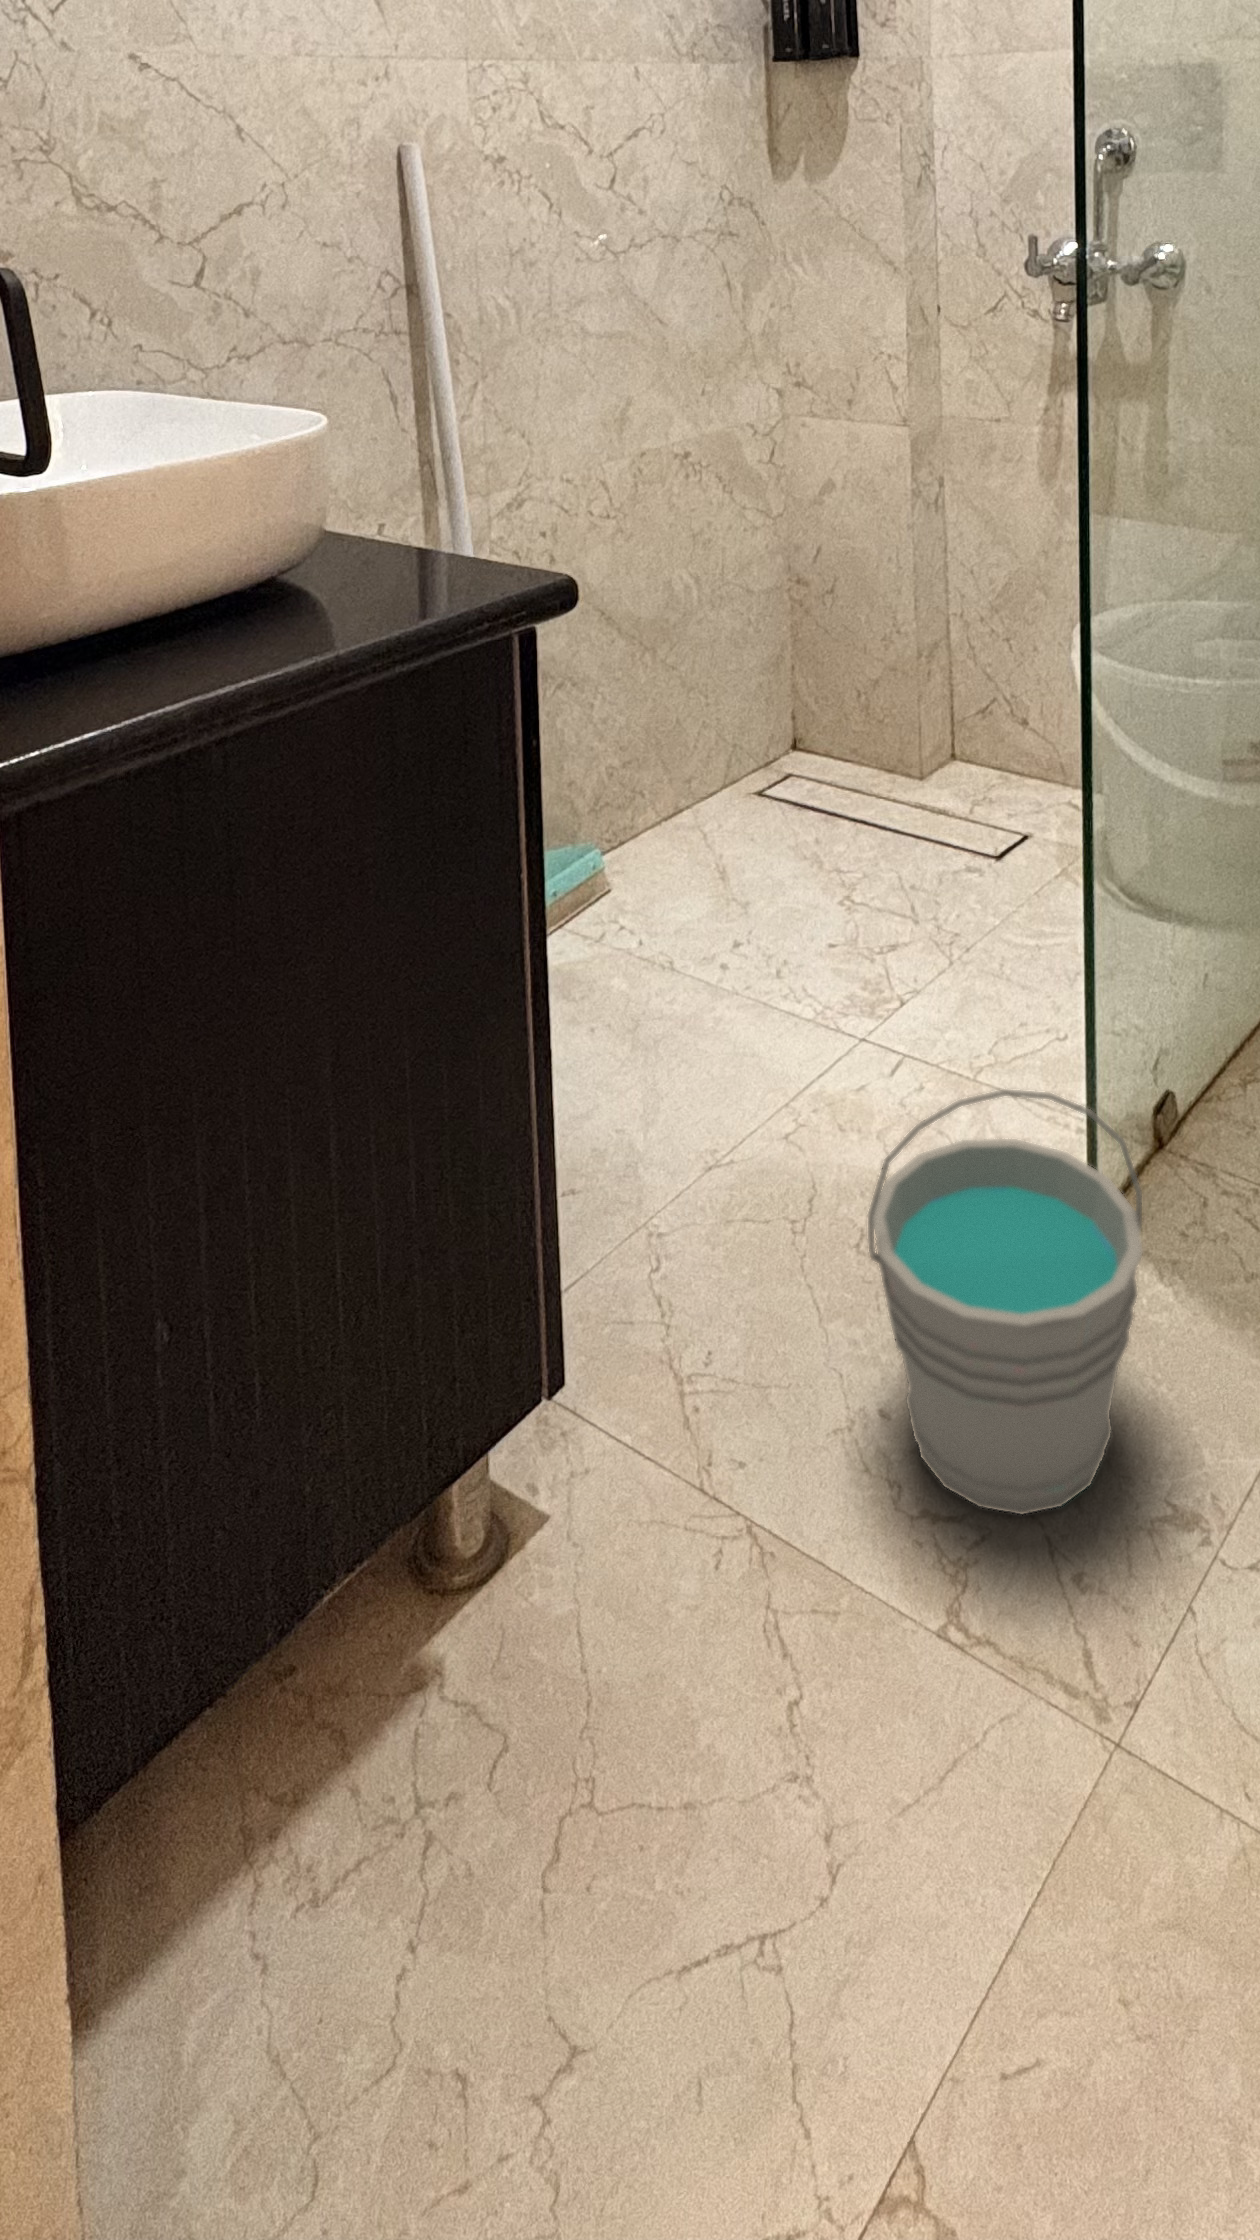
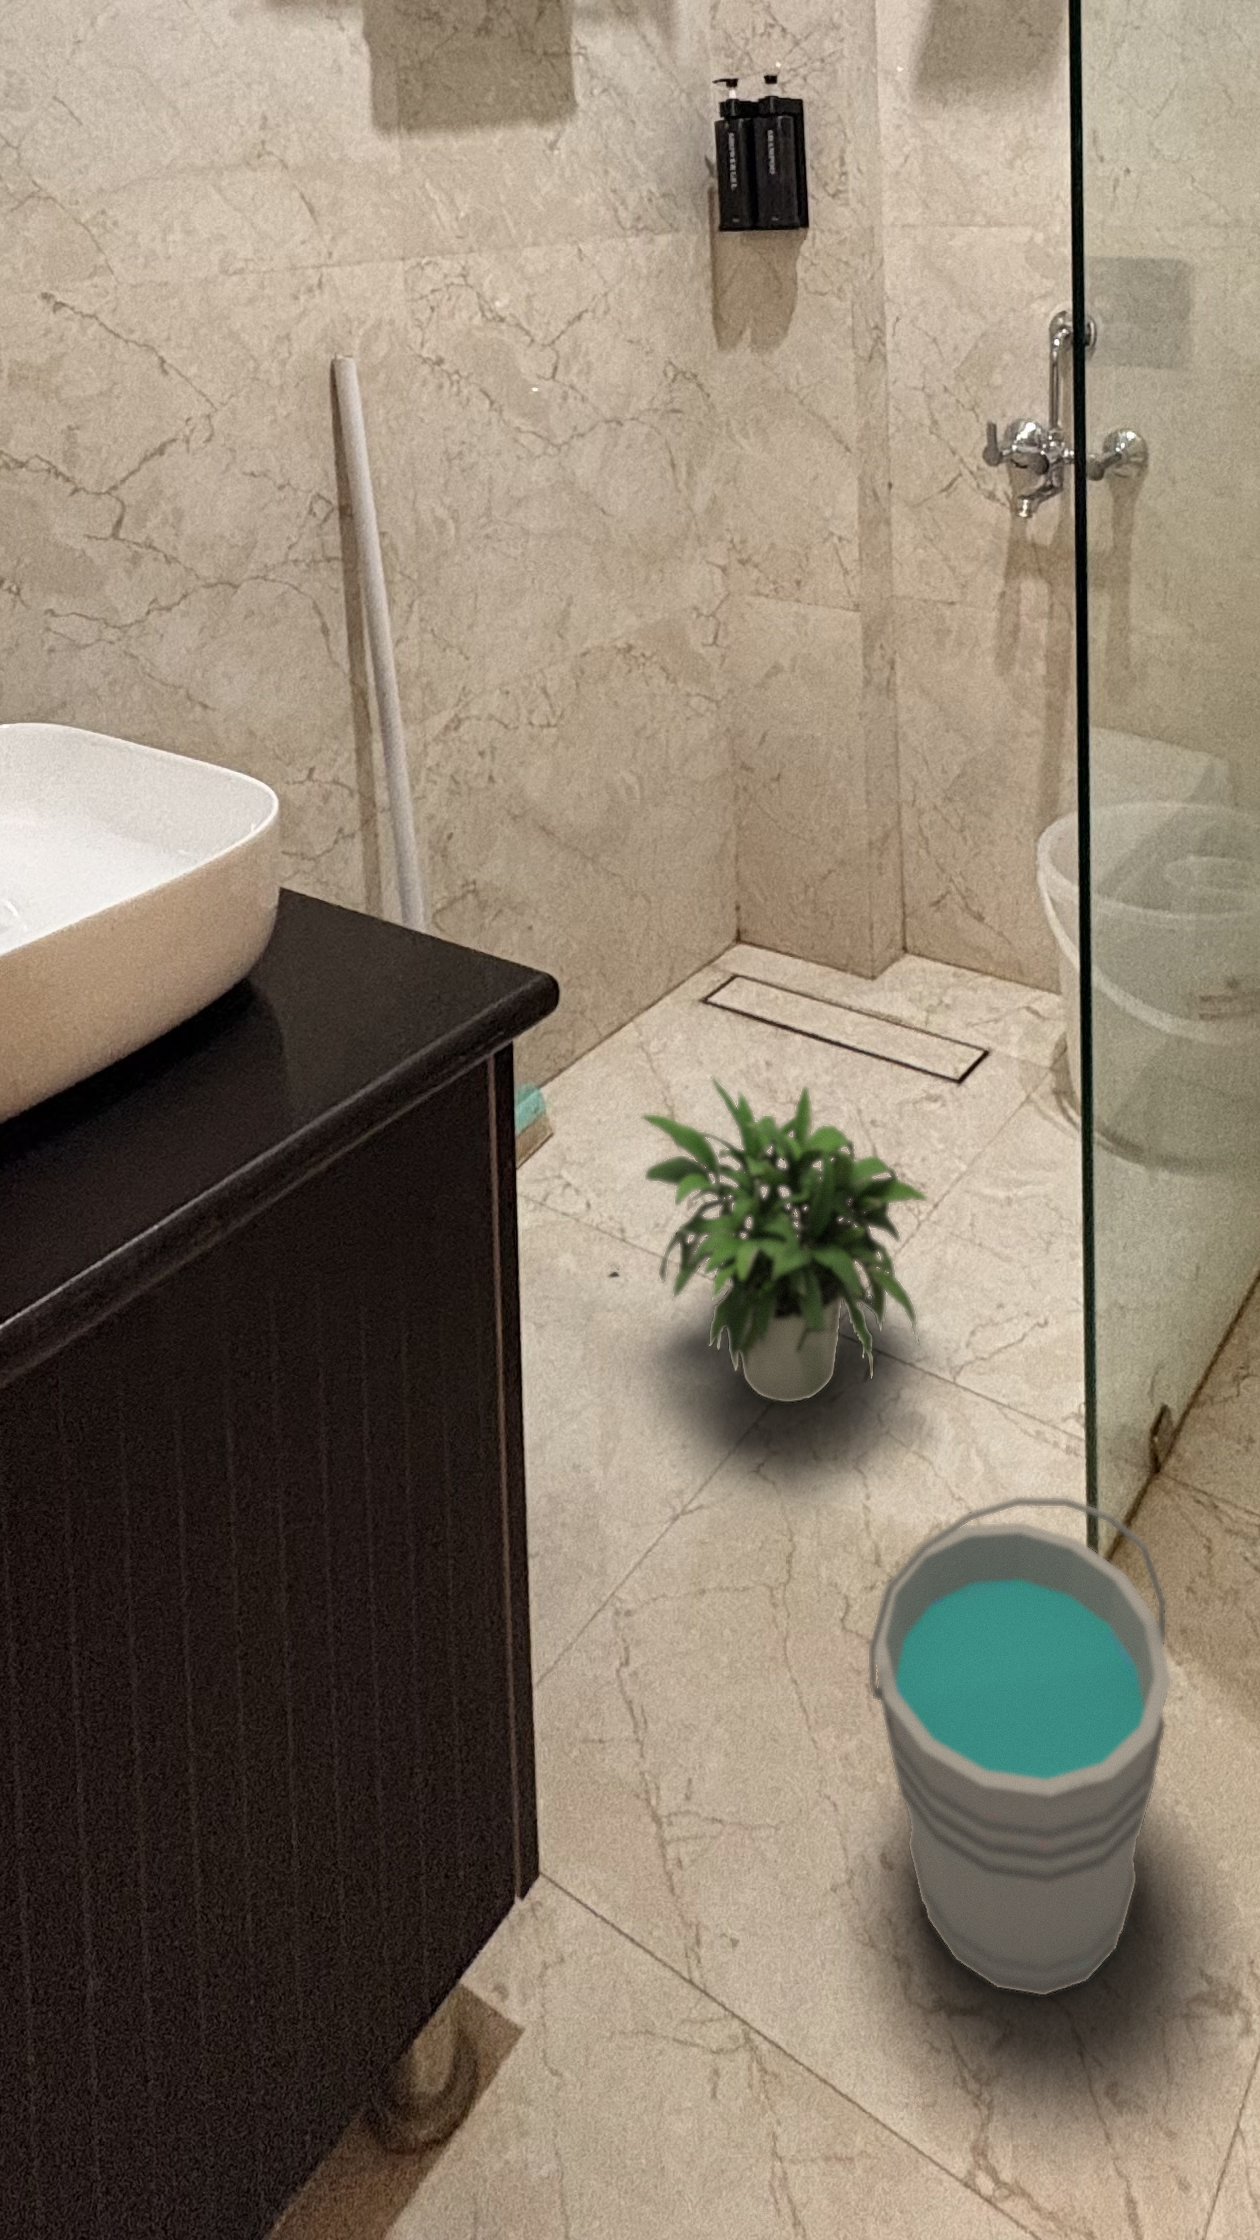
potted plant: none [658,801,950,1087] -> present [611,1080,926,1402]

